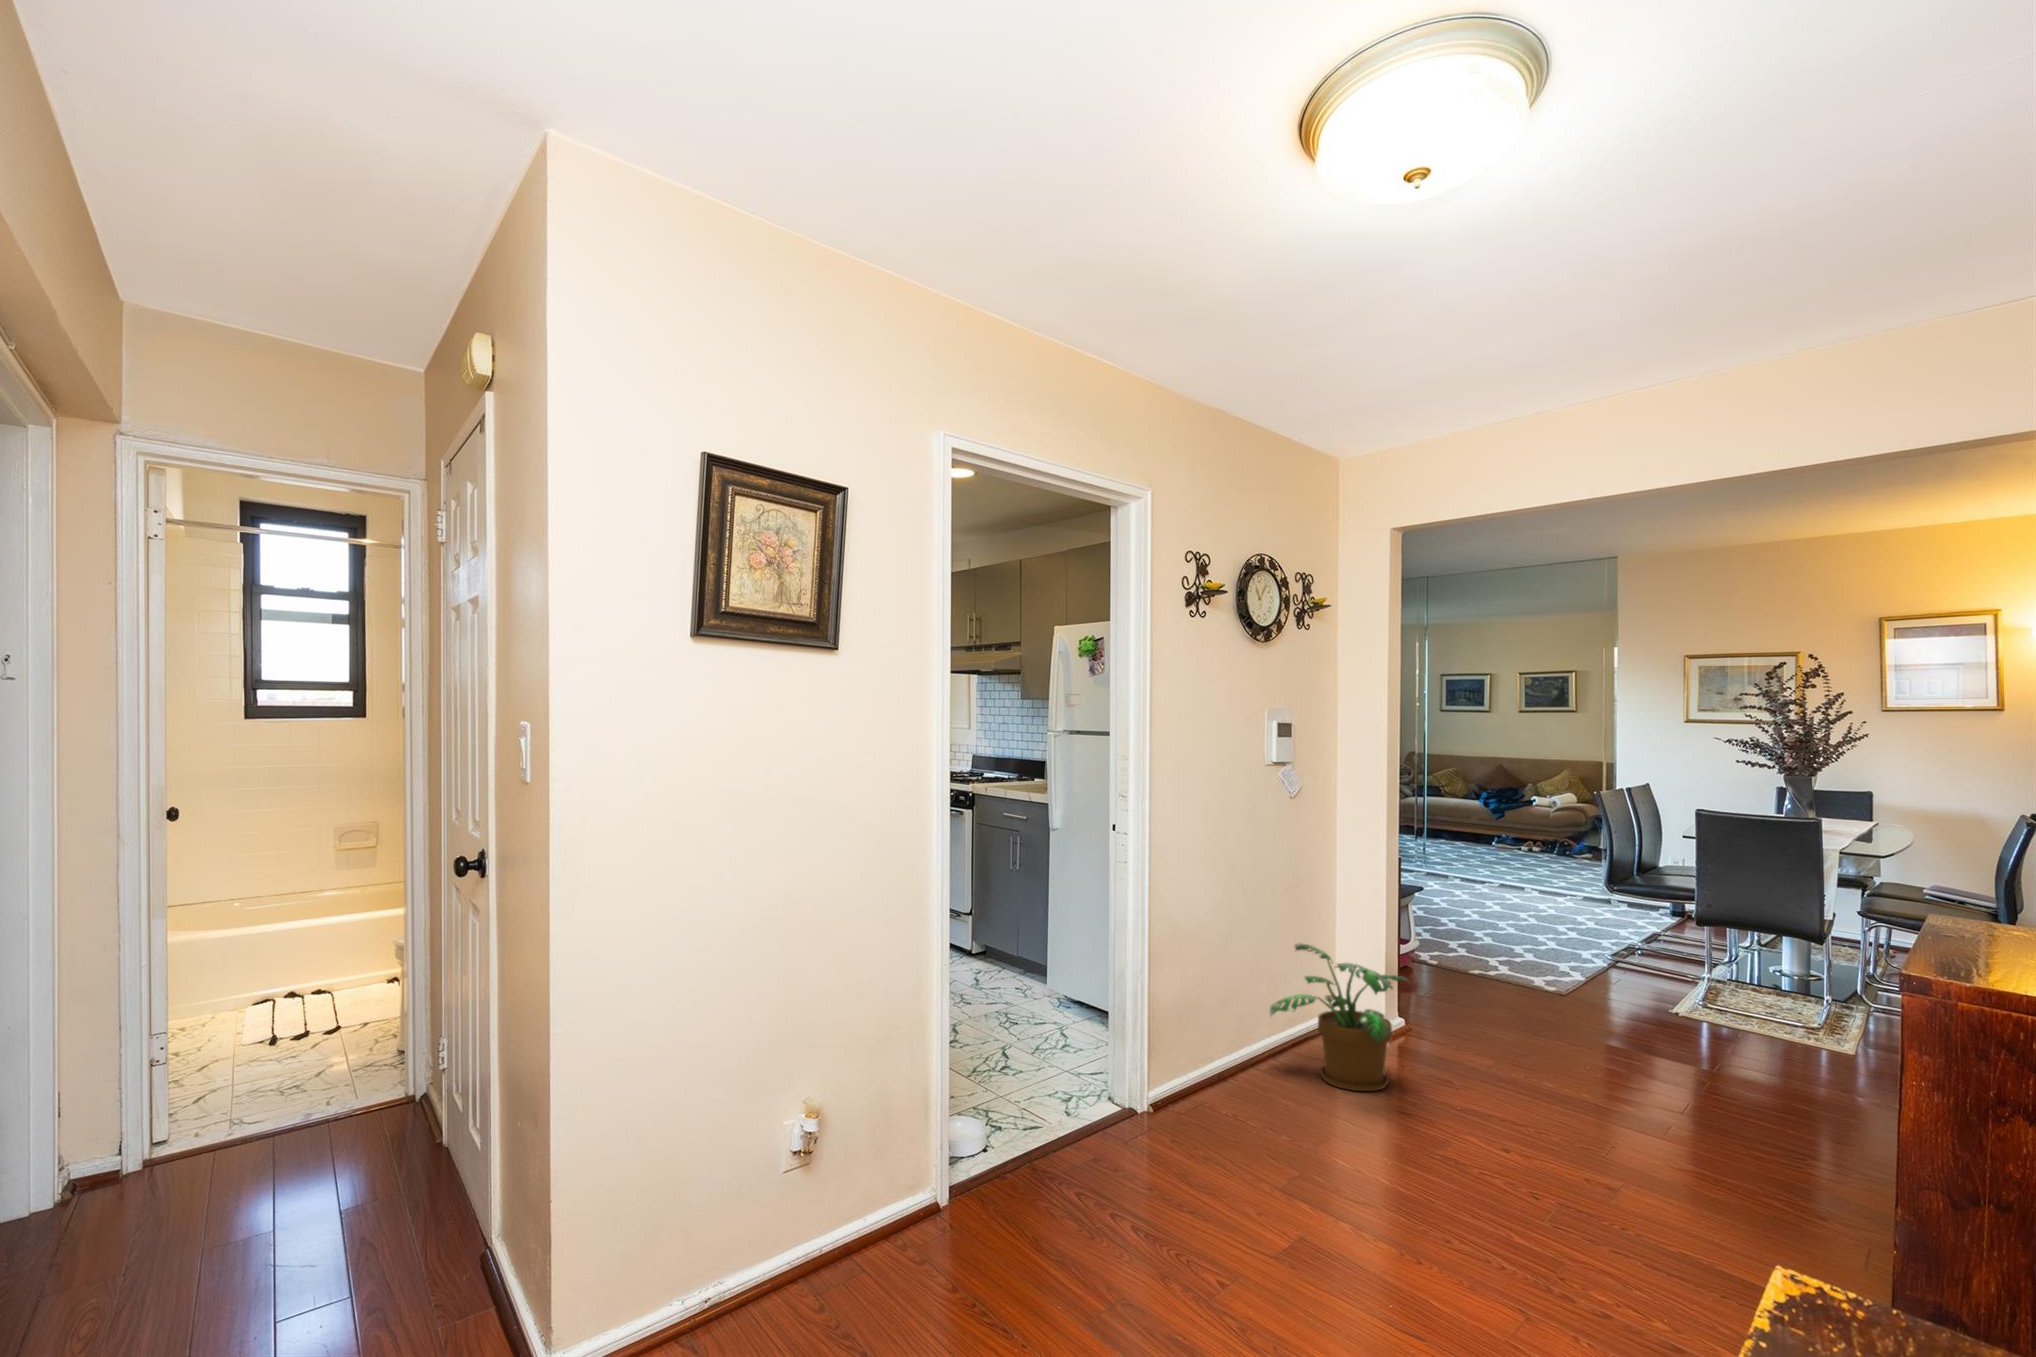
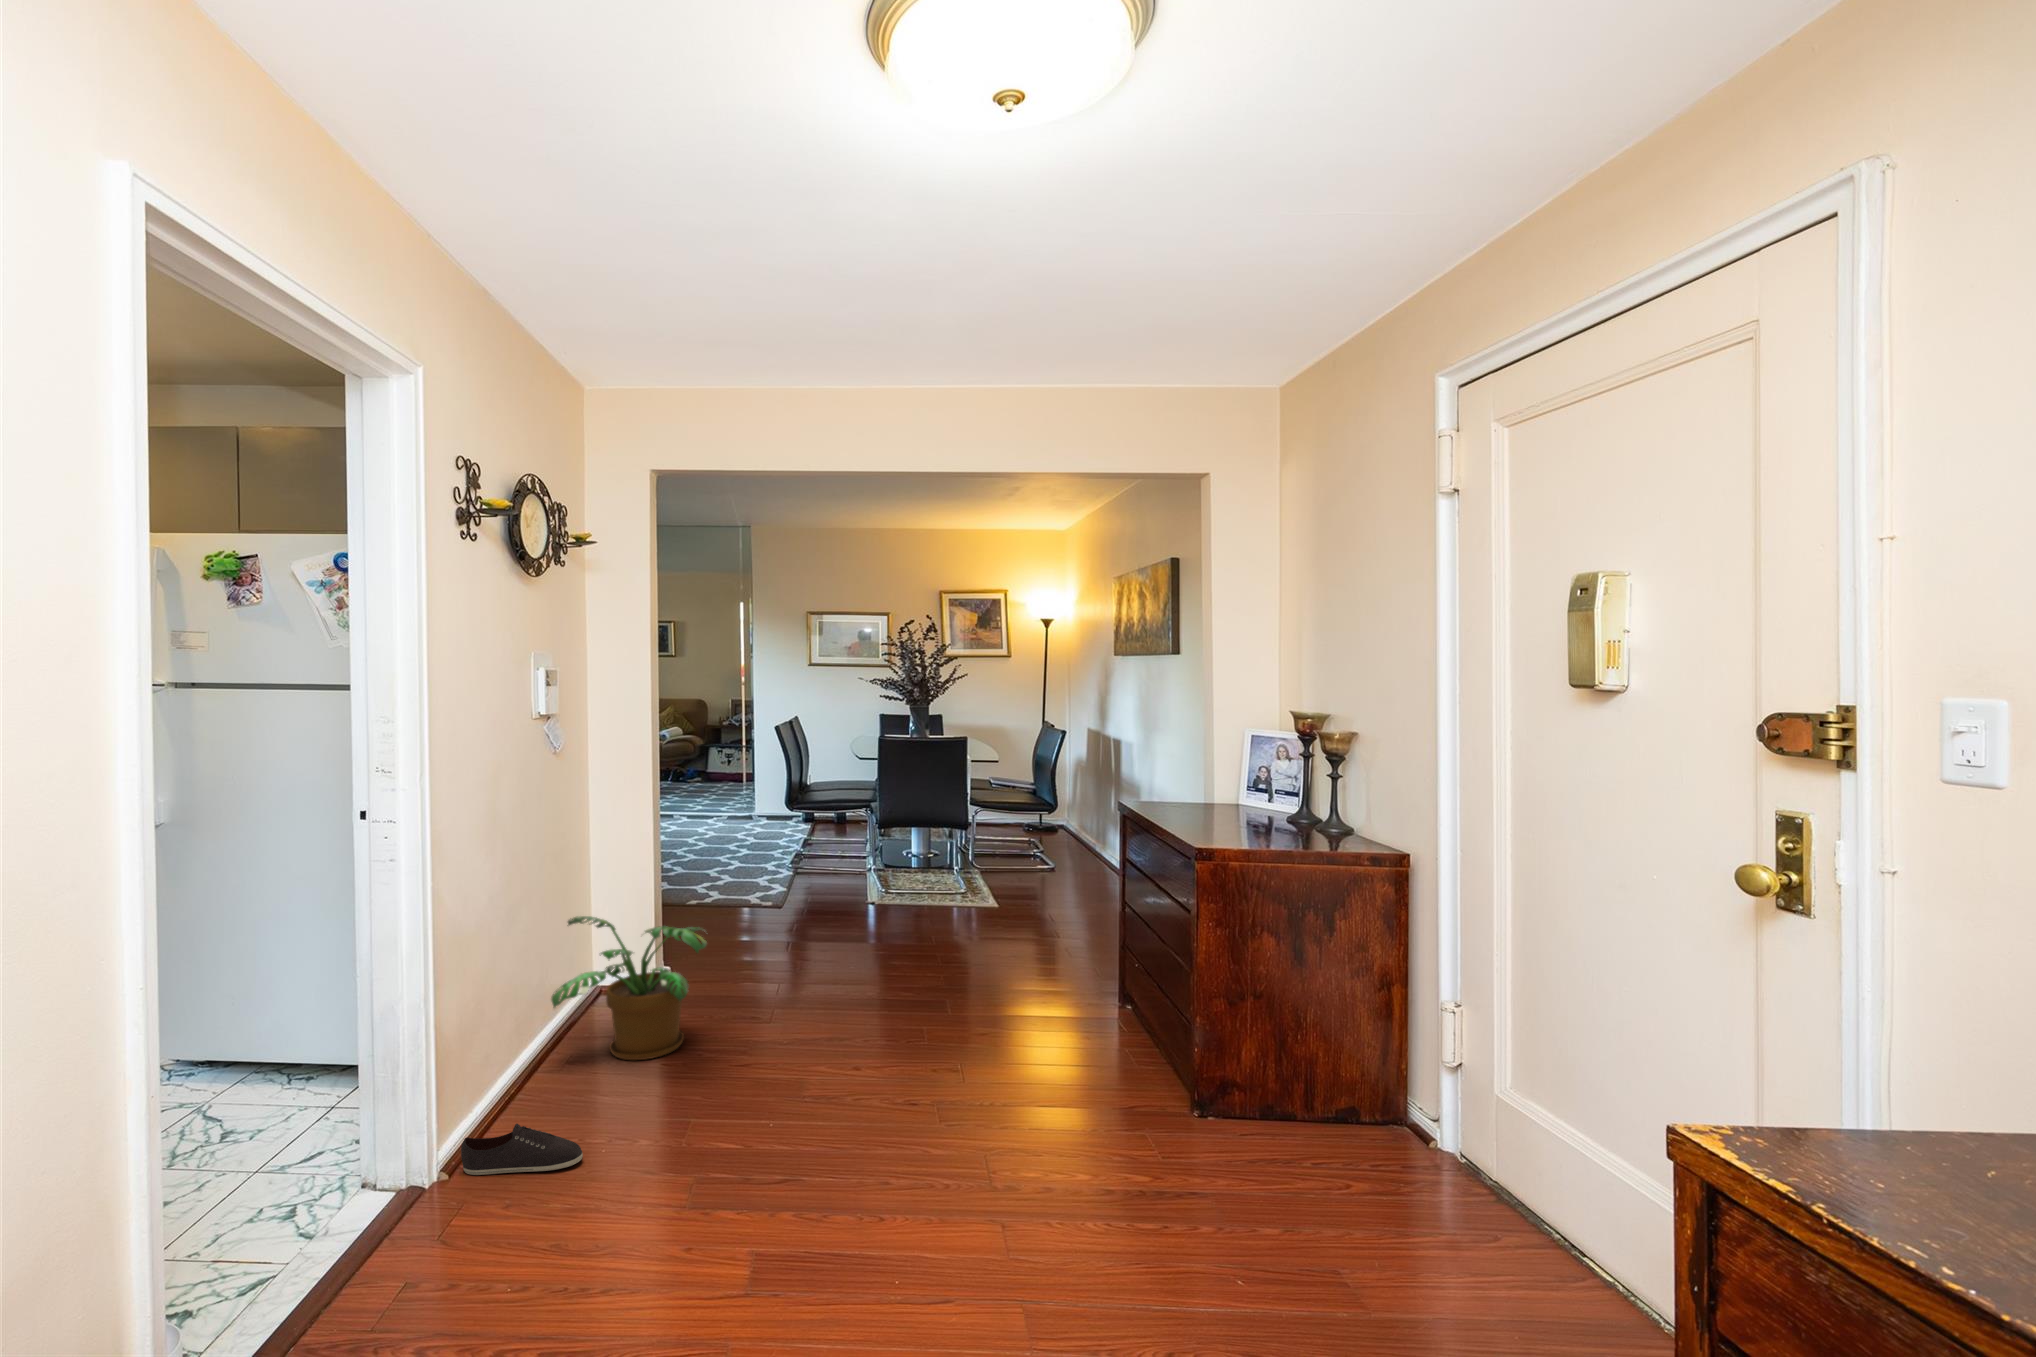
shoe: none [1169,1088,1250,1139] -> present [461,1124,583,1175]

